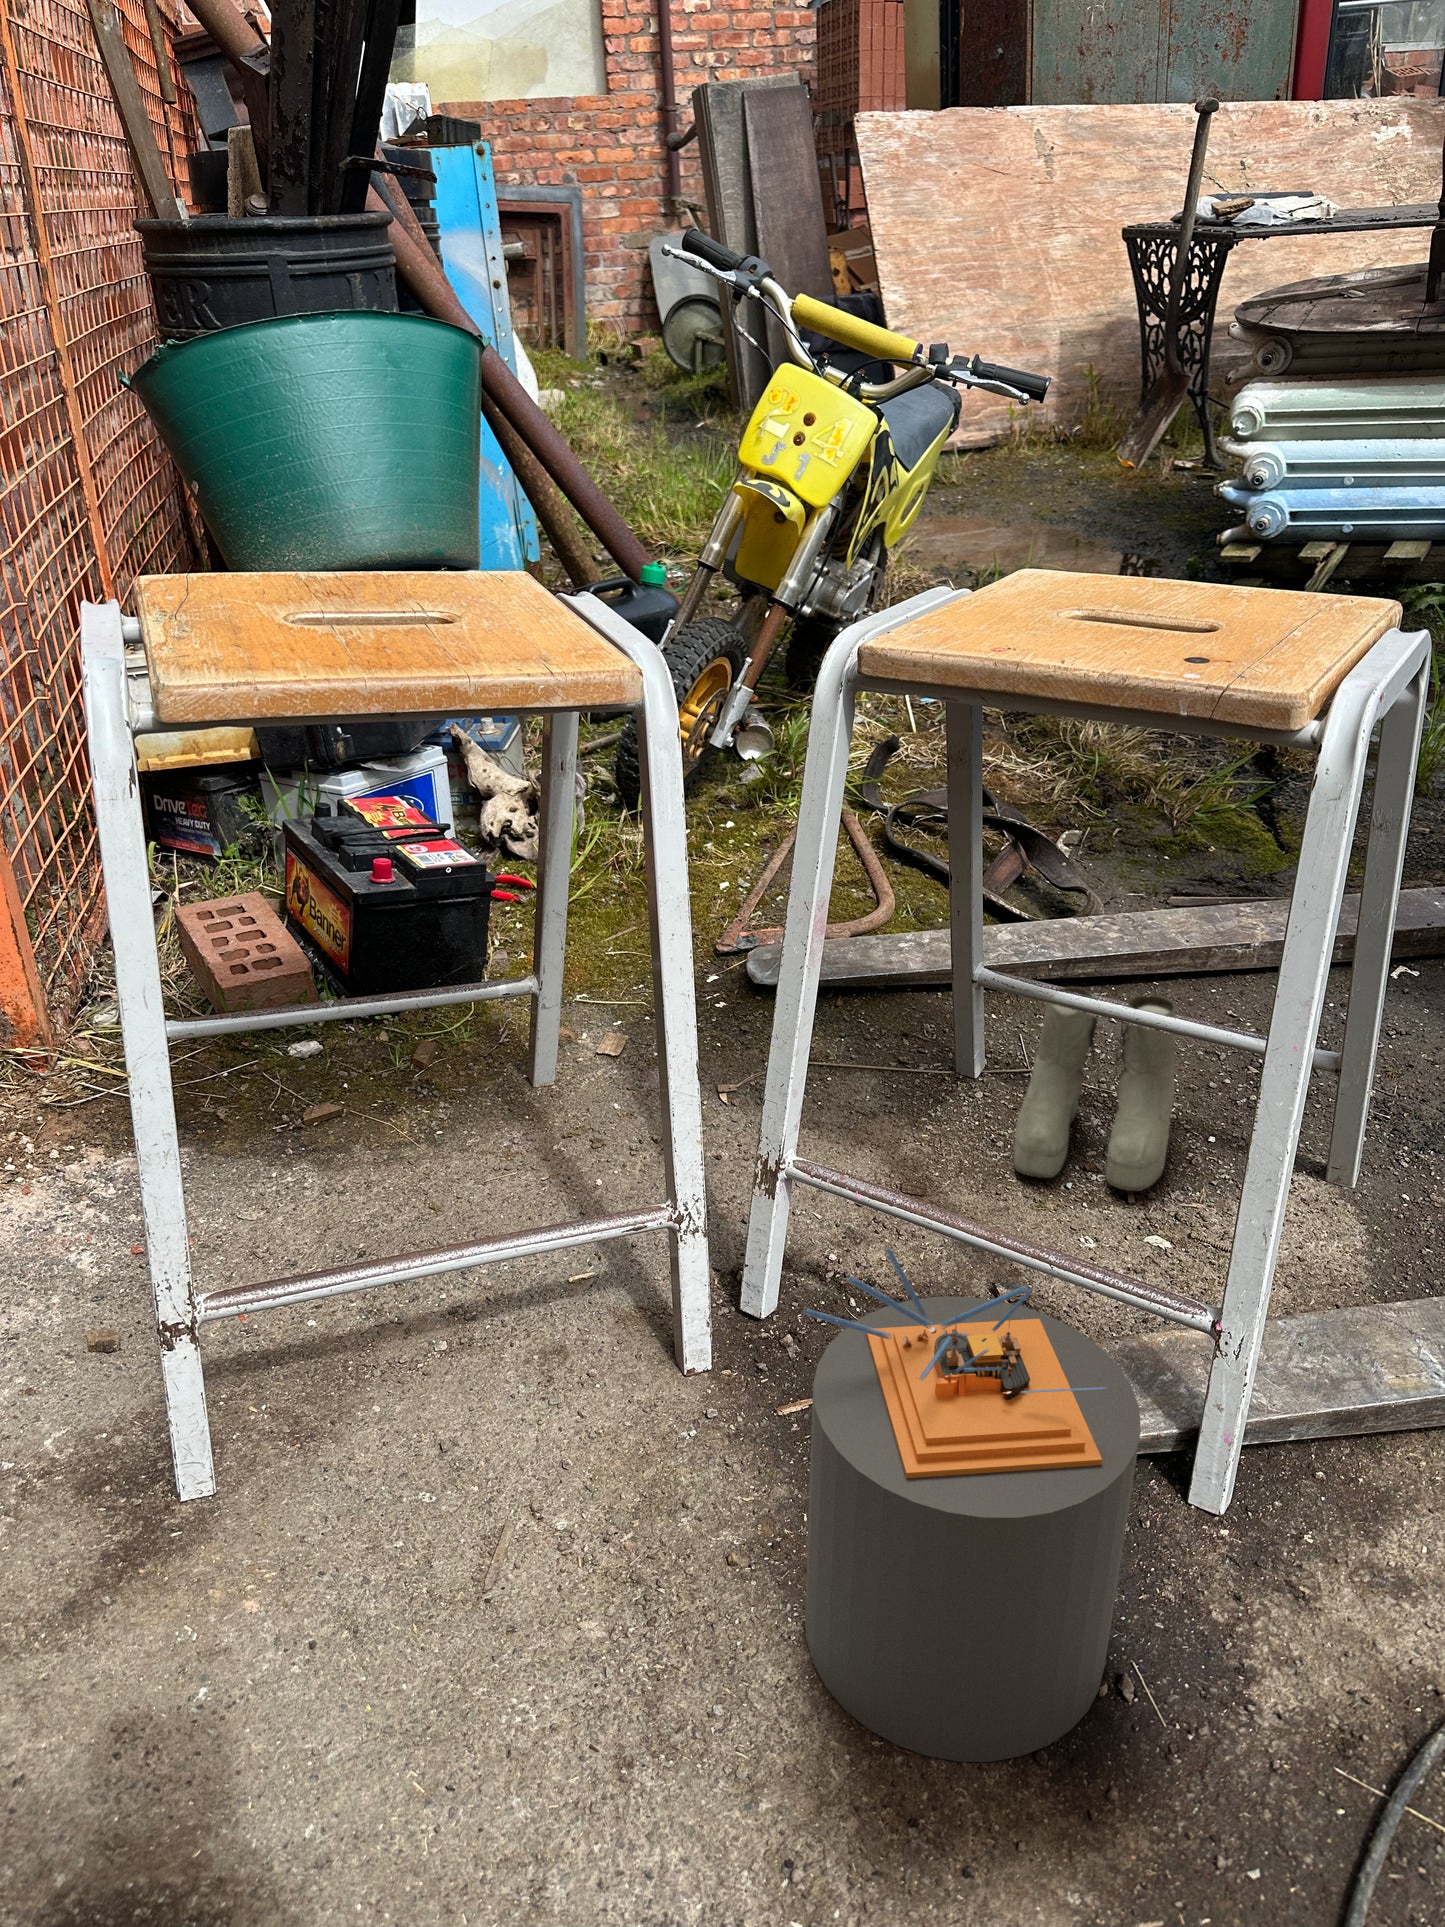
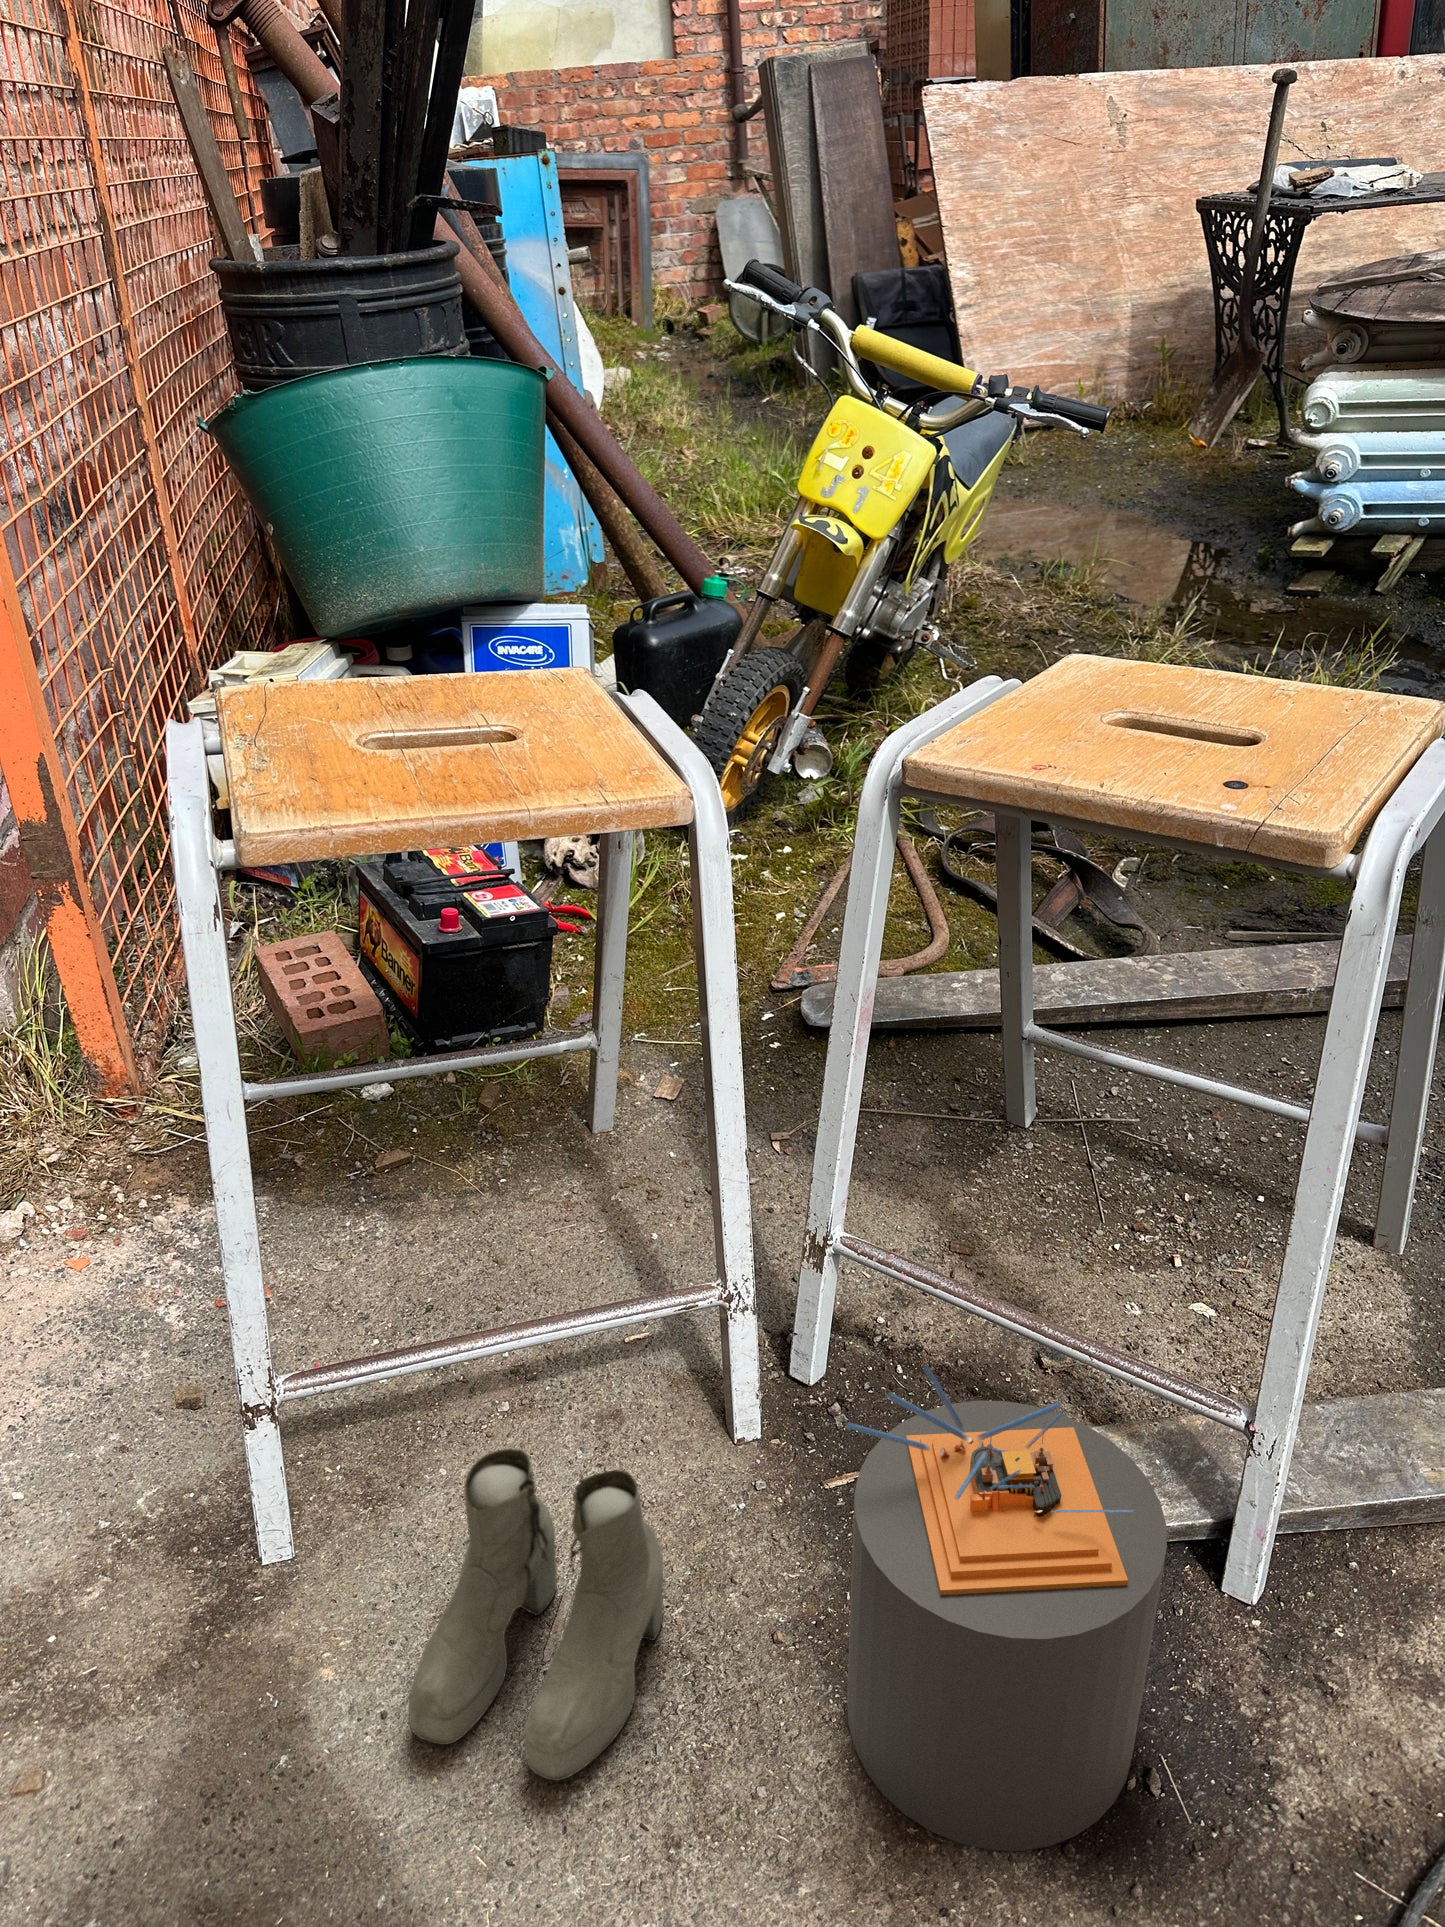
boots: present [1014,987,1175,1191] -> present [409,1448,663,1781]

